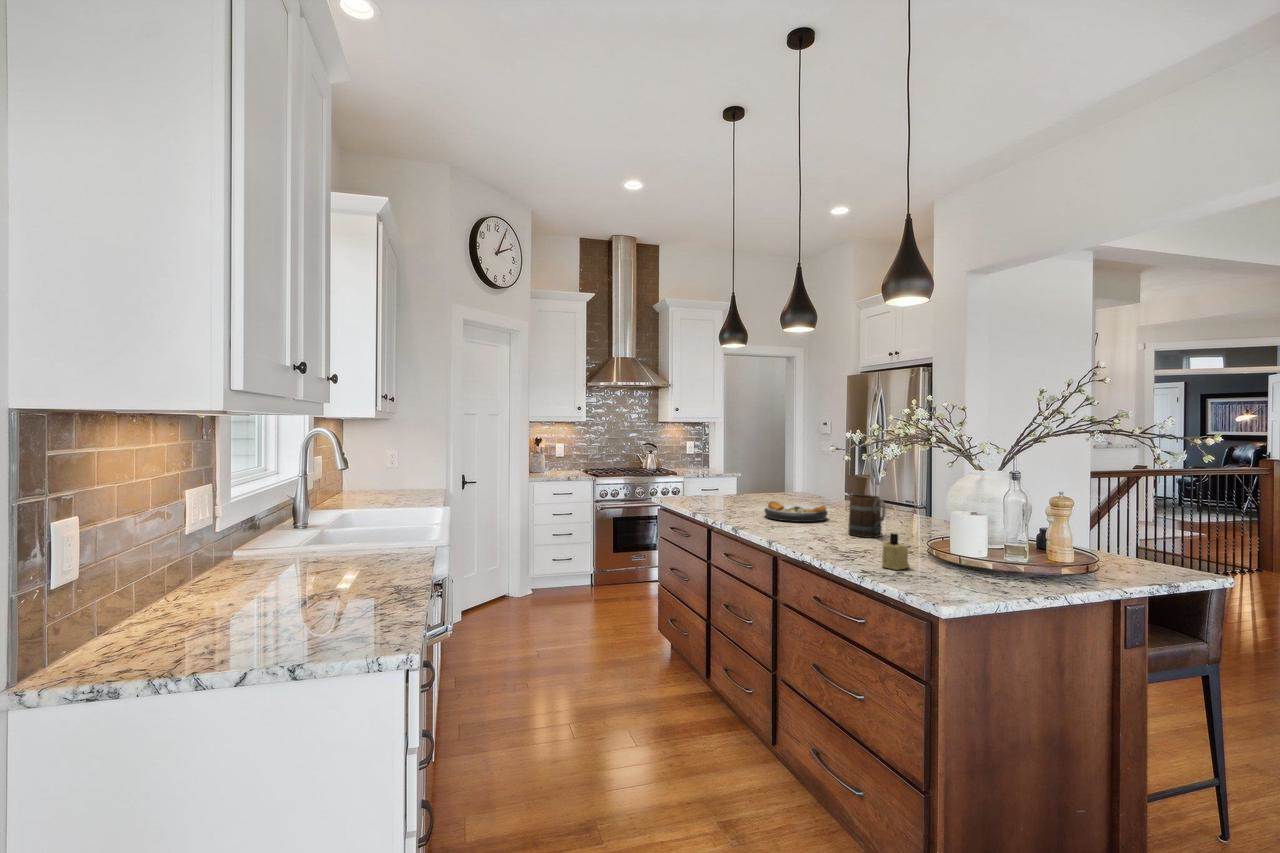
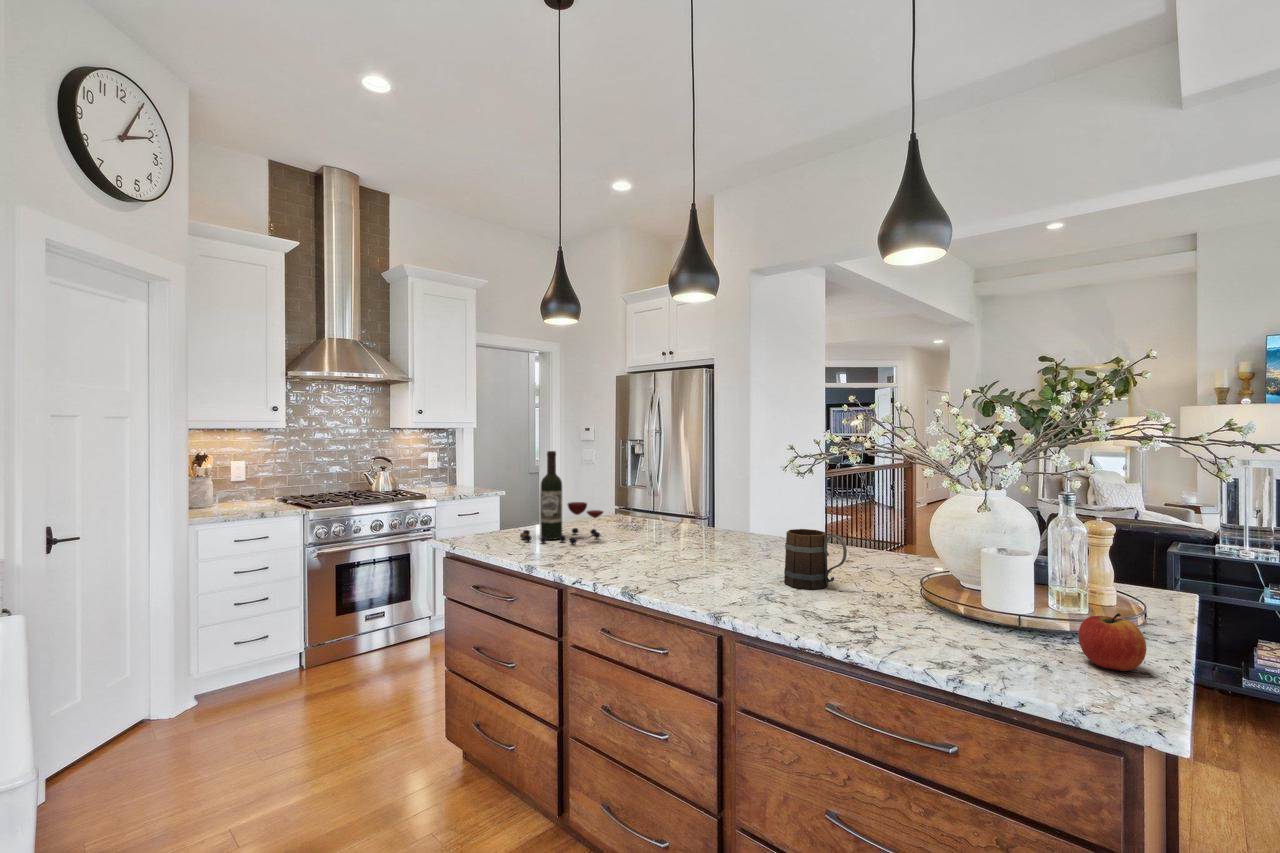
wine bottle: none [706,437,763,505] -> present [520,451,603,544]
plate: present [764,502,828,522] -> none [638,541,724,571]
candle: present [882,533,910,570] -> none [936,598,975,656]
apple: none [971,549,1012,587] -> present [1078,613,1146,671]

